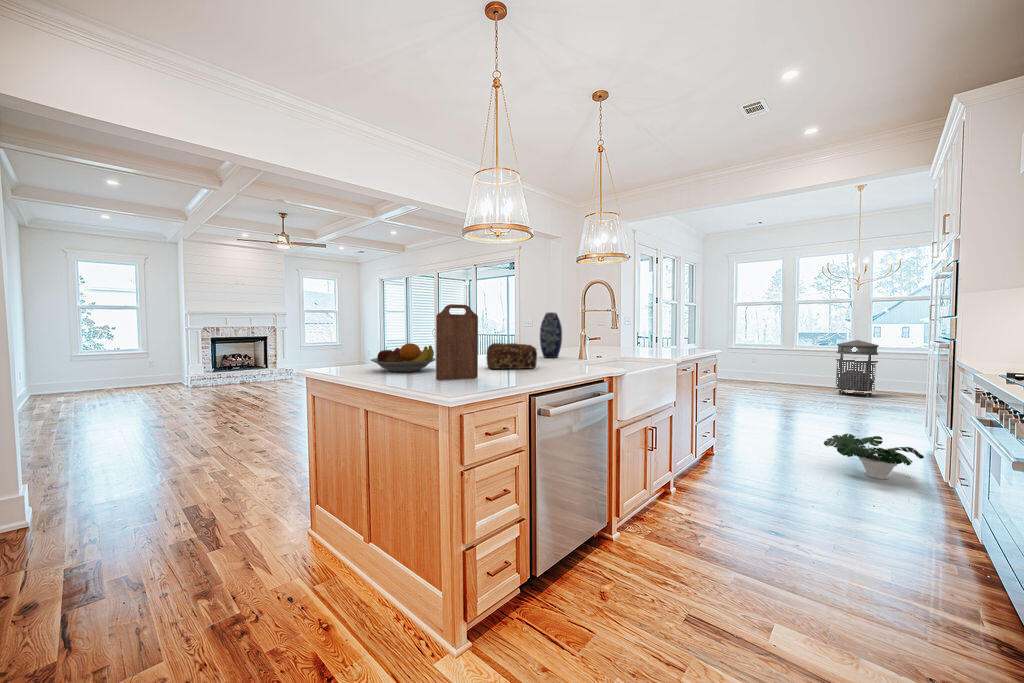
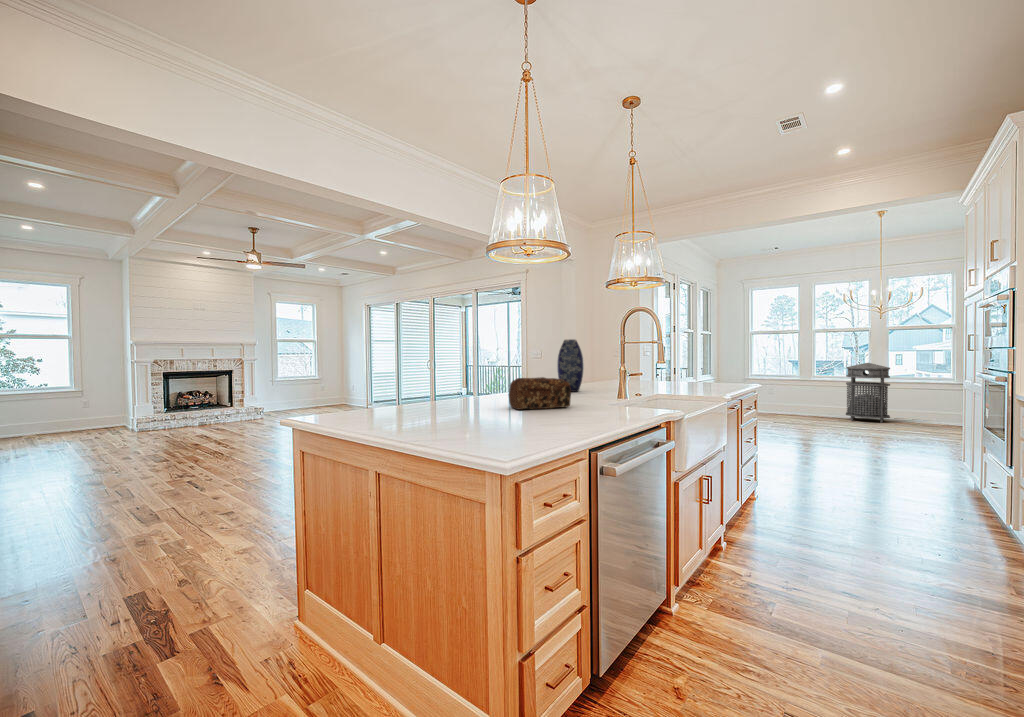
cutting board: present [436,304,478,380] -> none [461,332,512,428]
fruit bowl: present [371,343,436,372] -> none [370,381,451,417]
potted plant: present [824,434,924,479] -> none [873,468,990,519]

